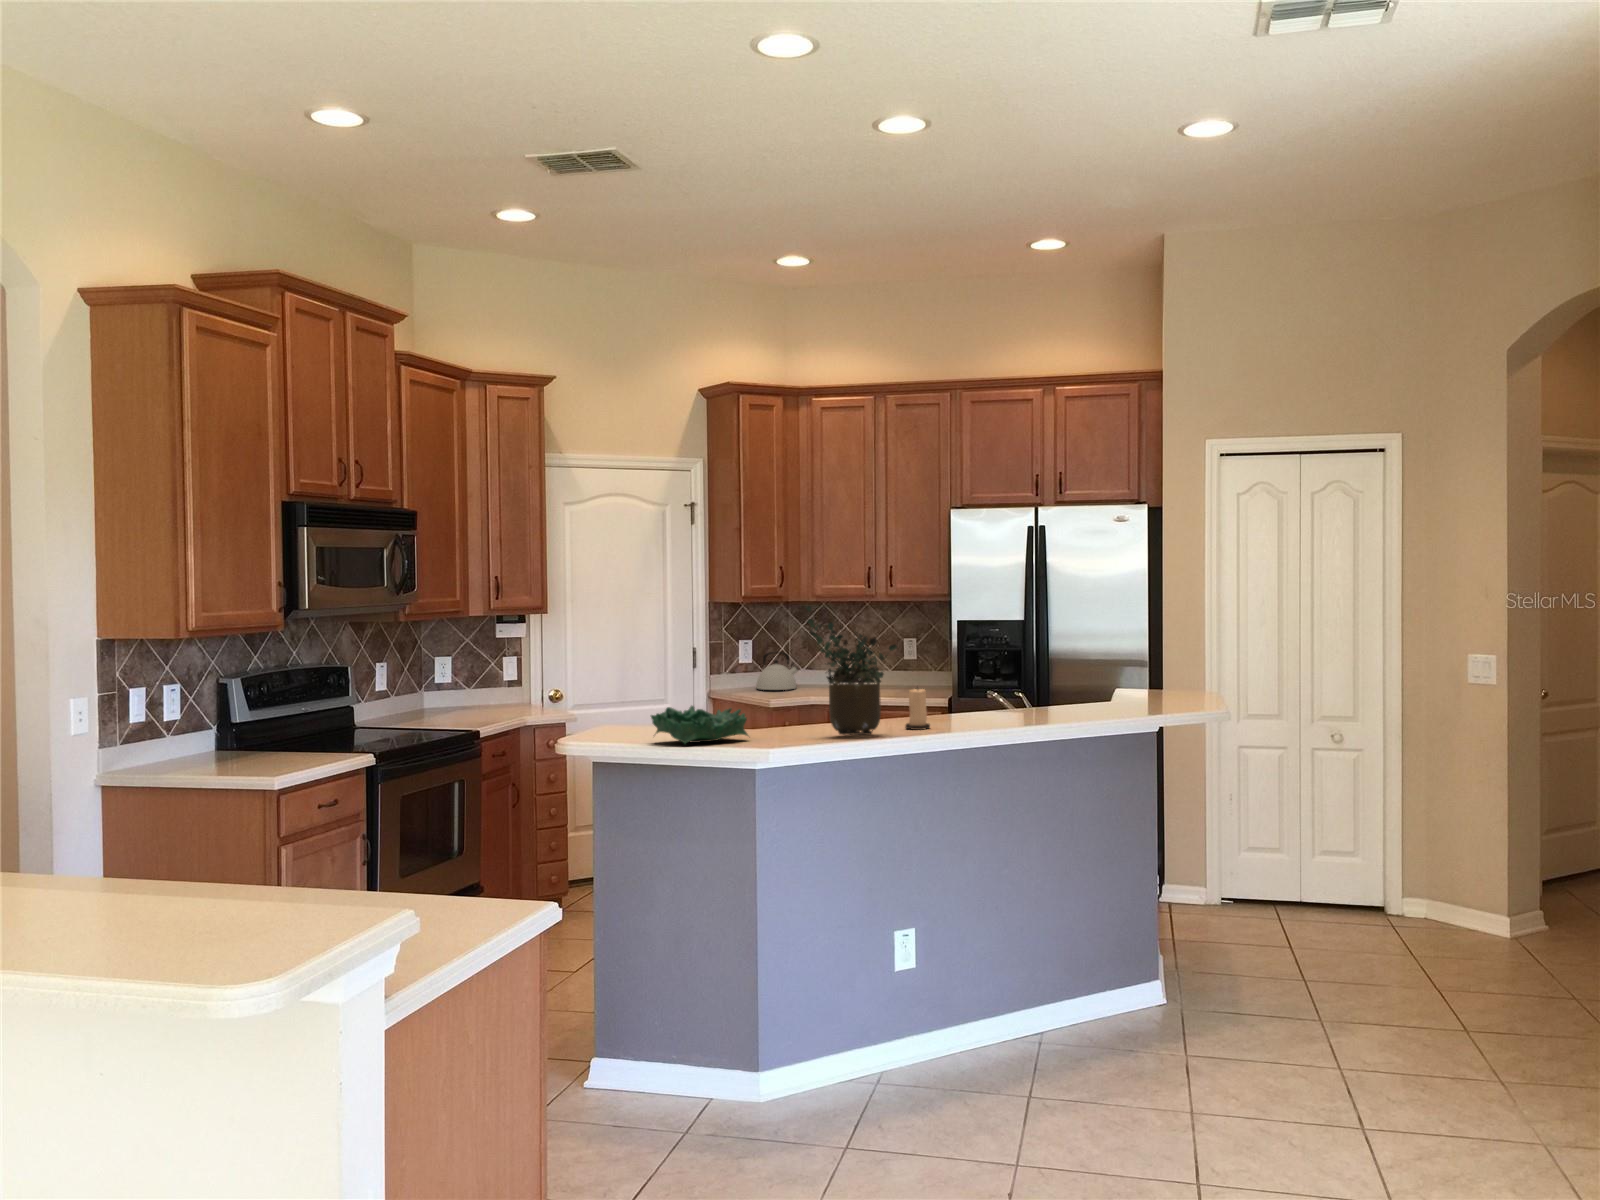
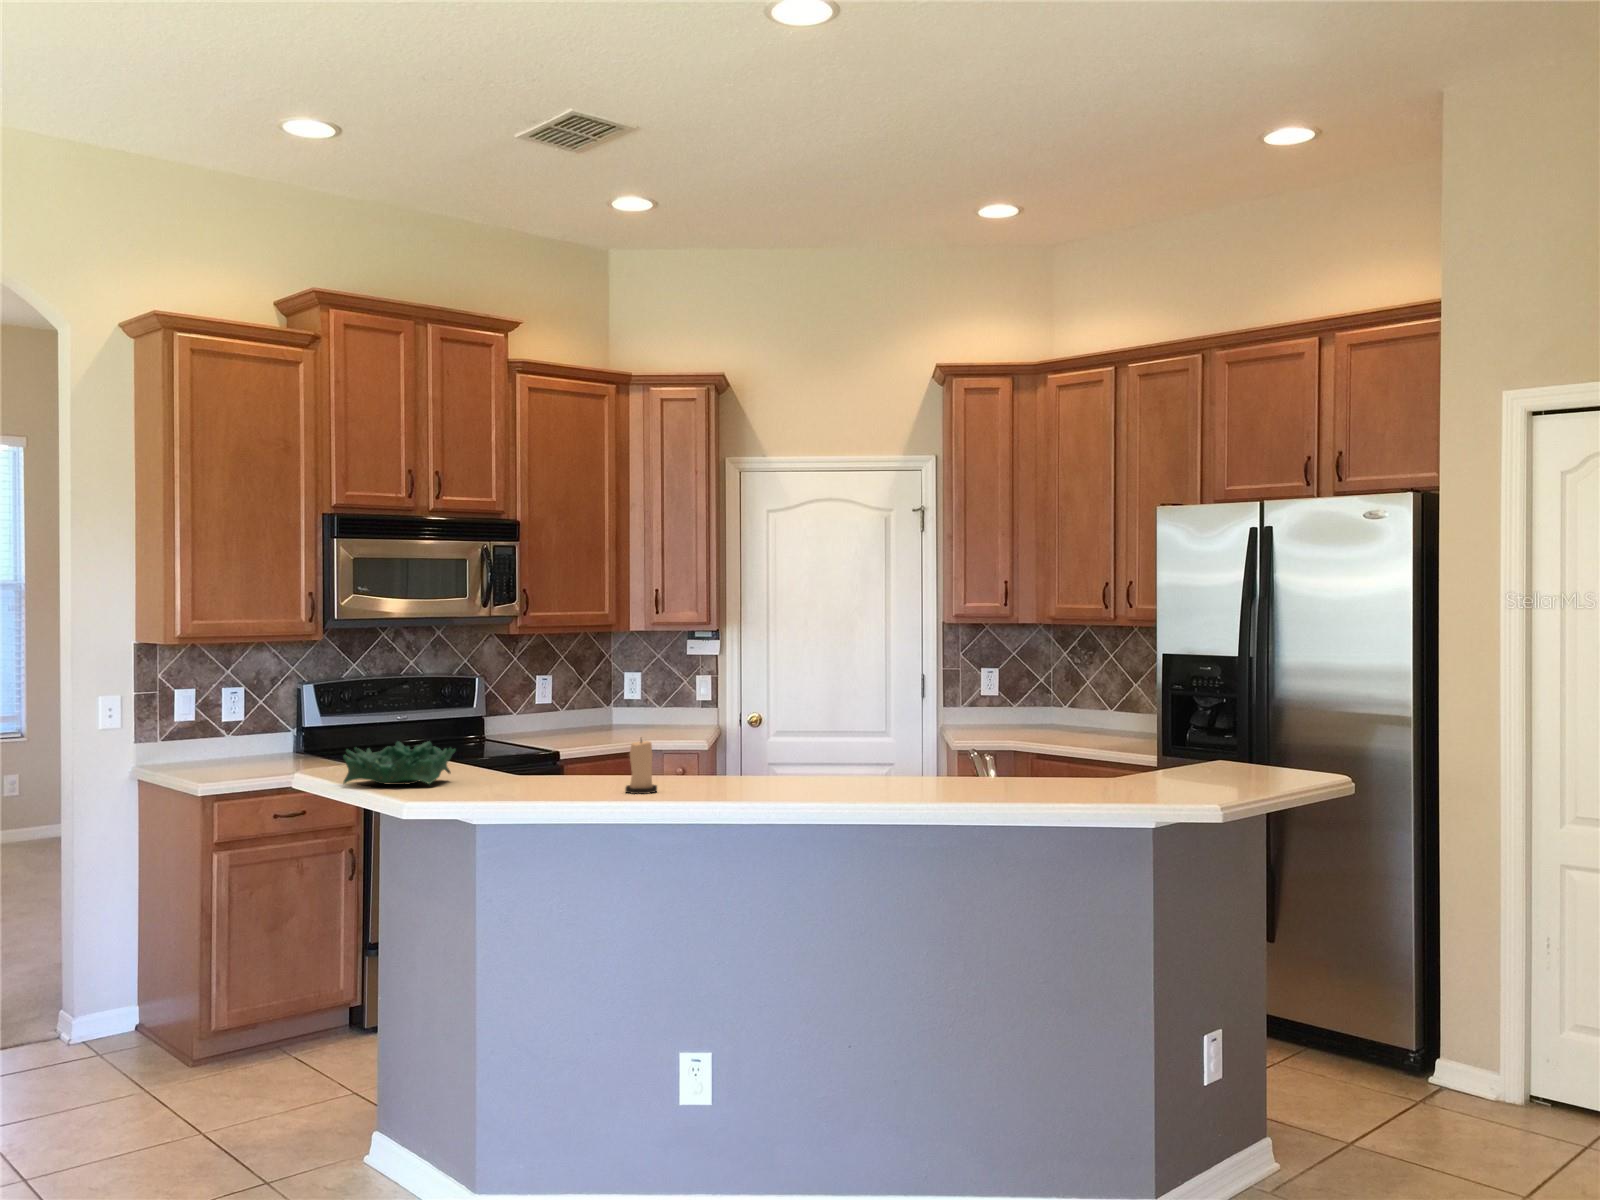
potted plant: present [806,606,897,735] -> none [481,631,567,794]
kettle: present [756,652,798,690] -> none [993,684,1045,730]

